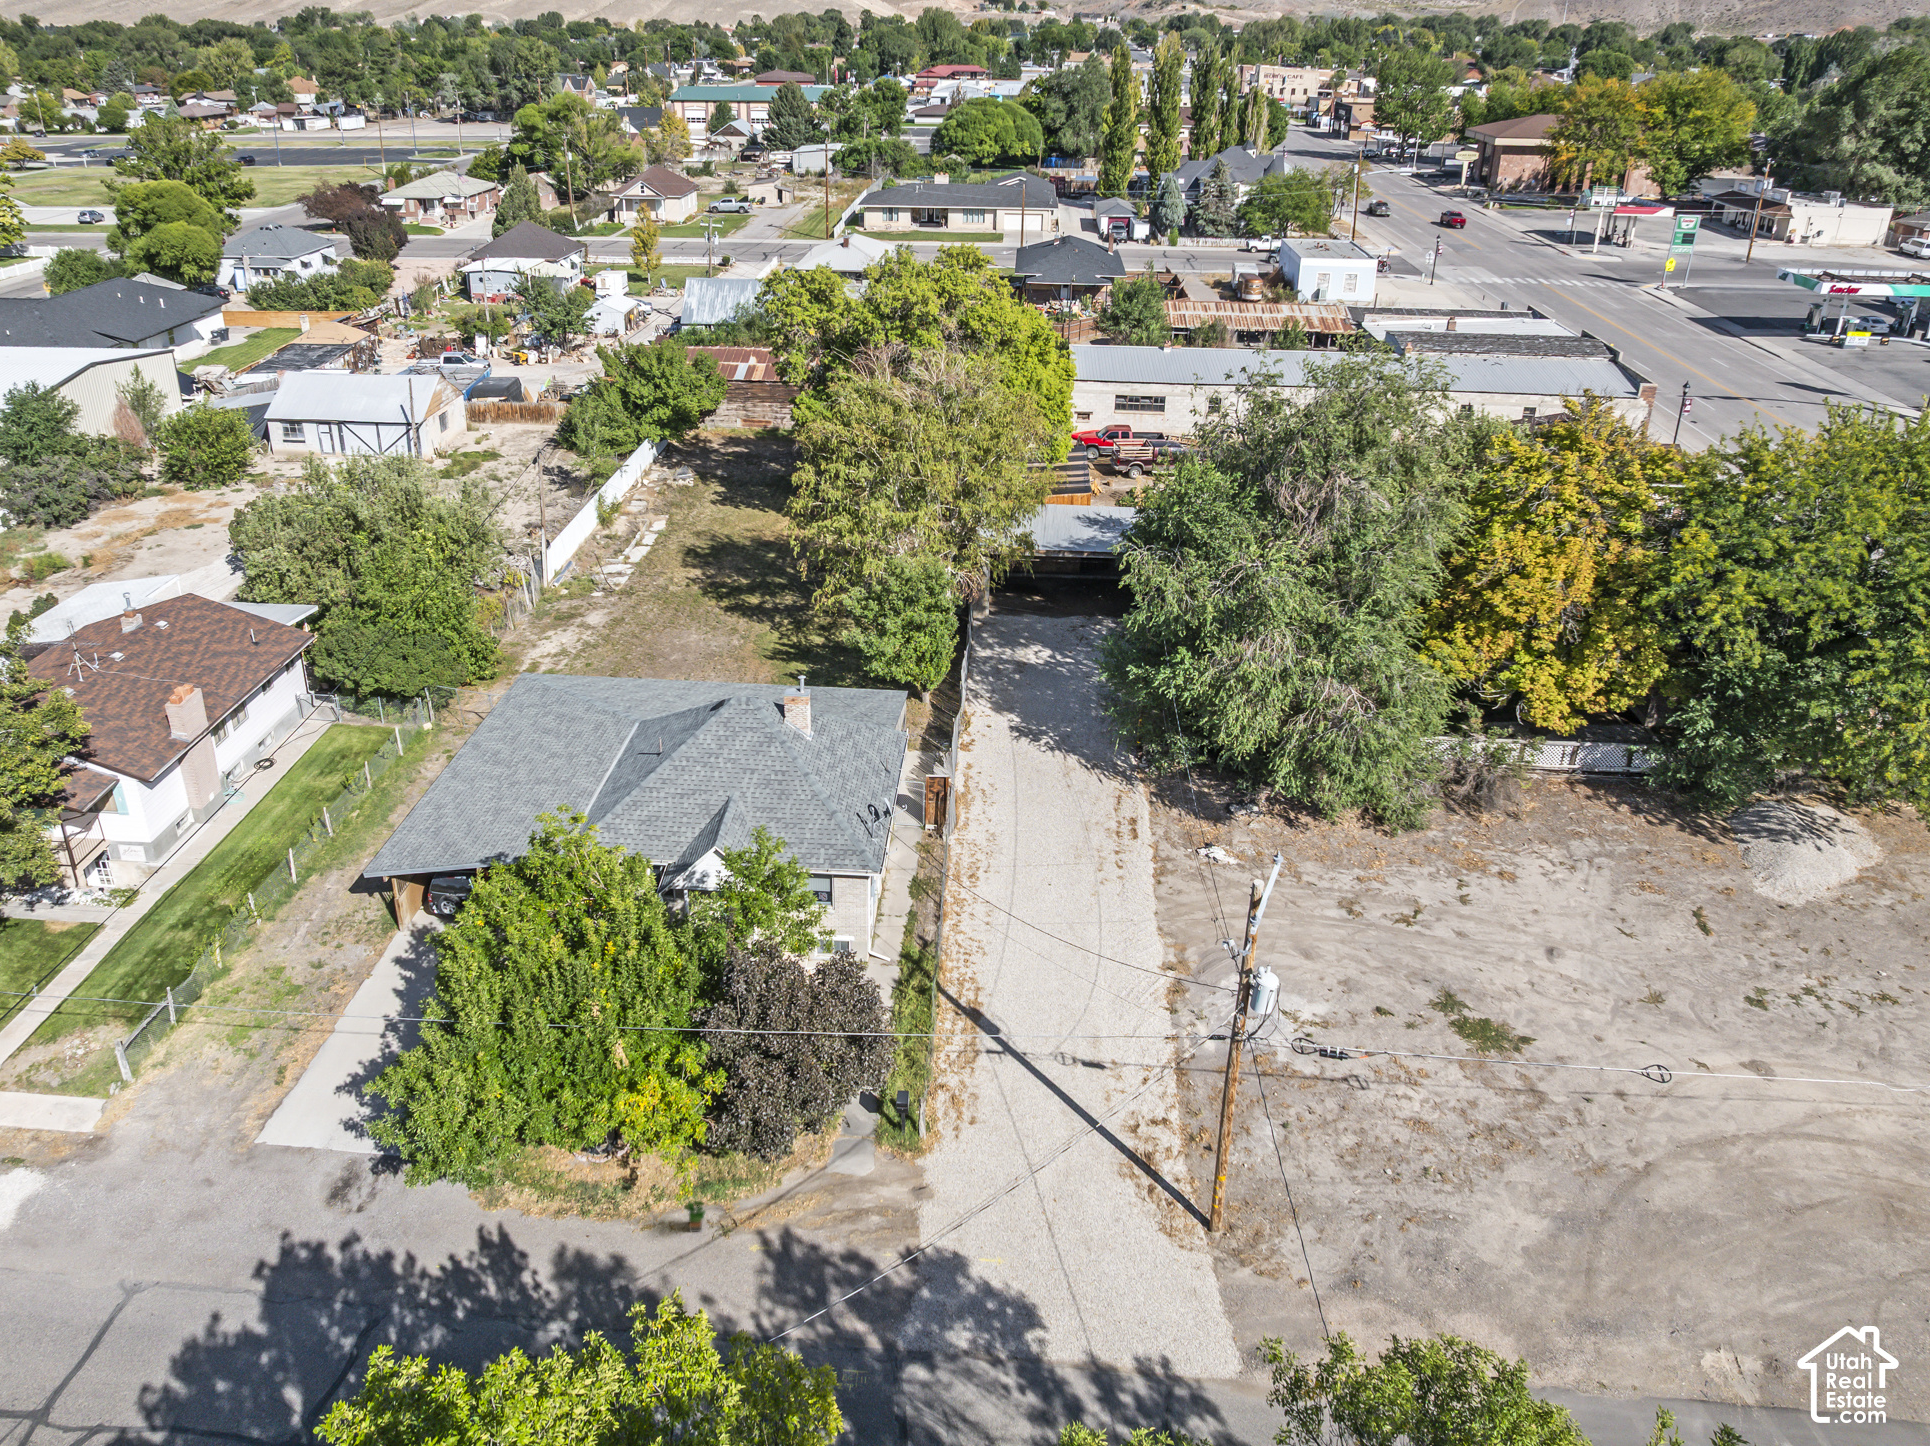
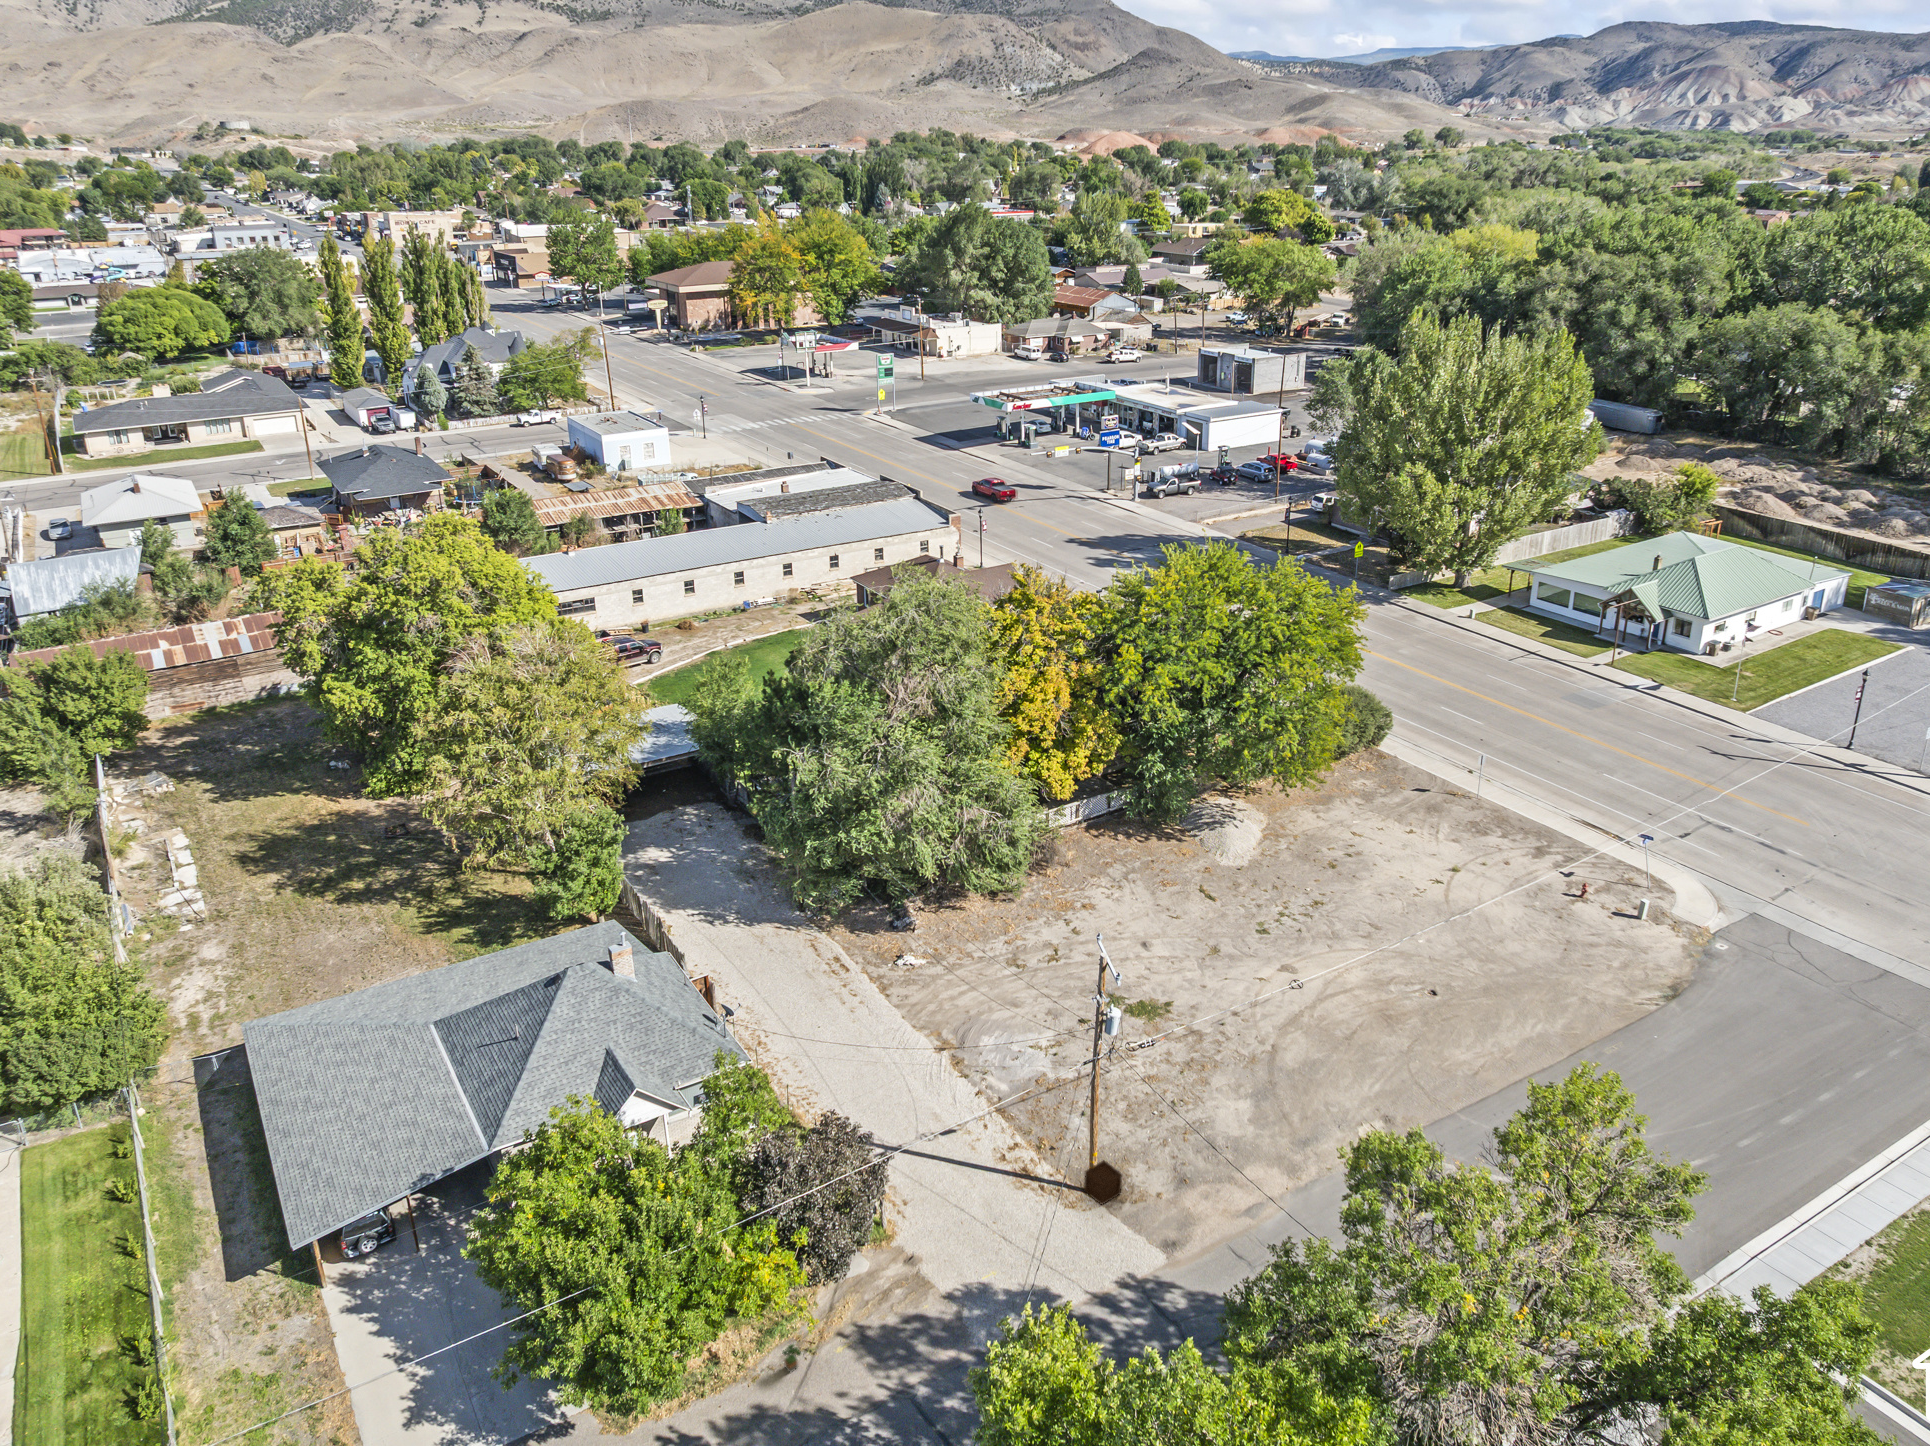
wooden crate: none [1197,1201,1249,1260] -> present [1084,1161,1122,1205]

